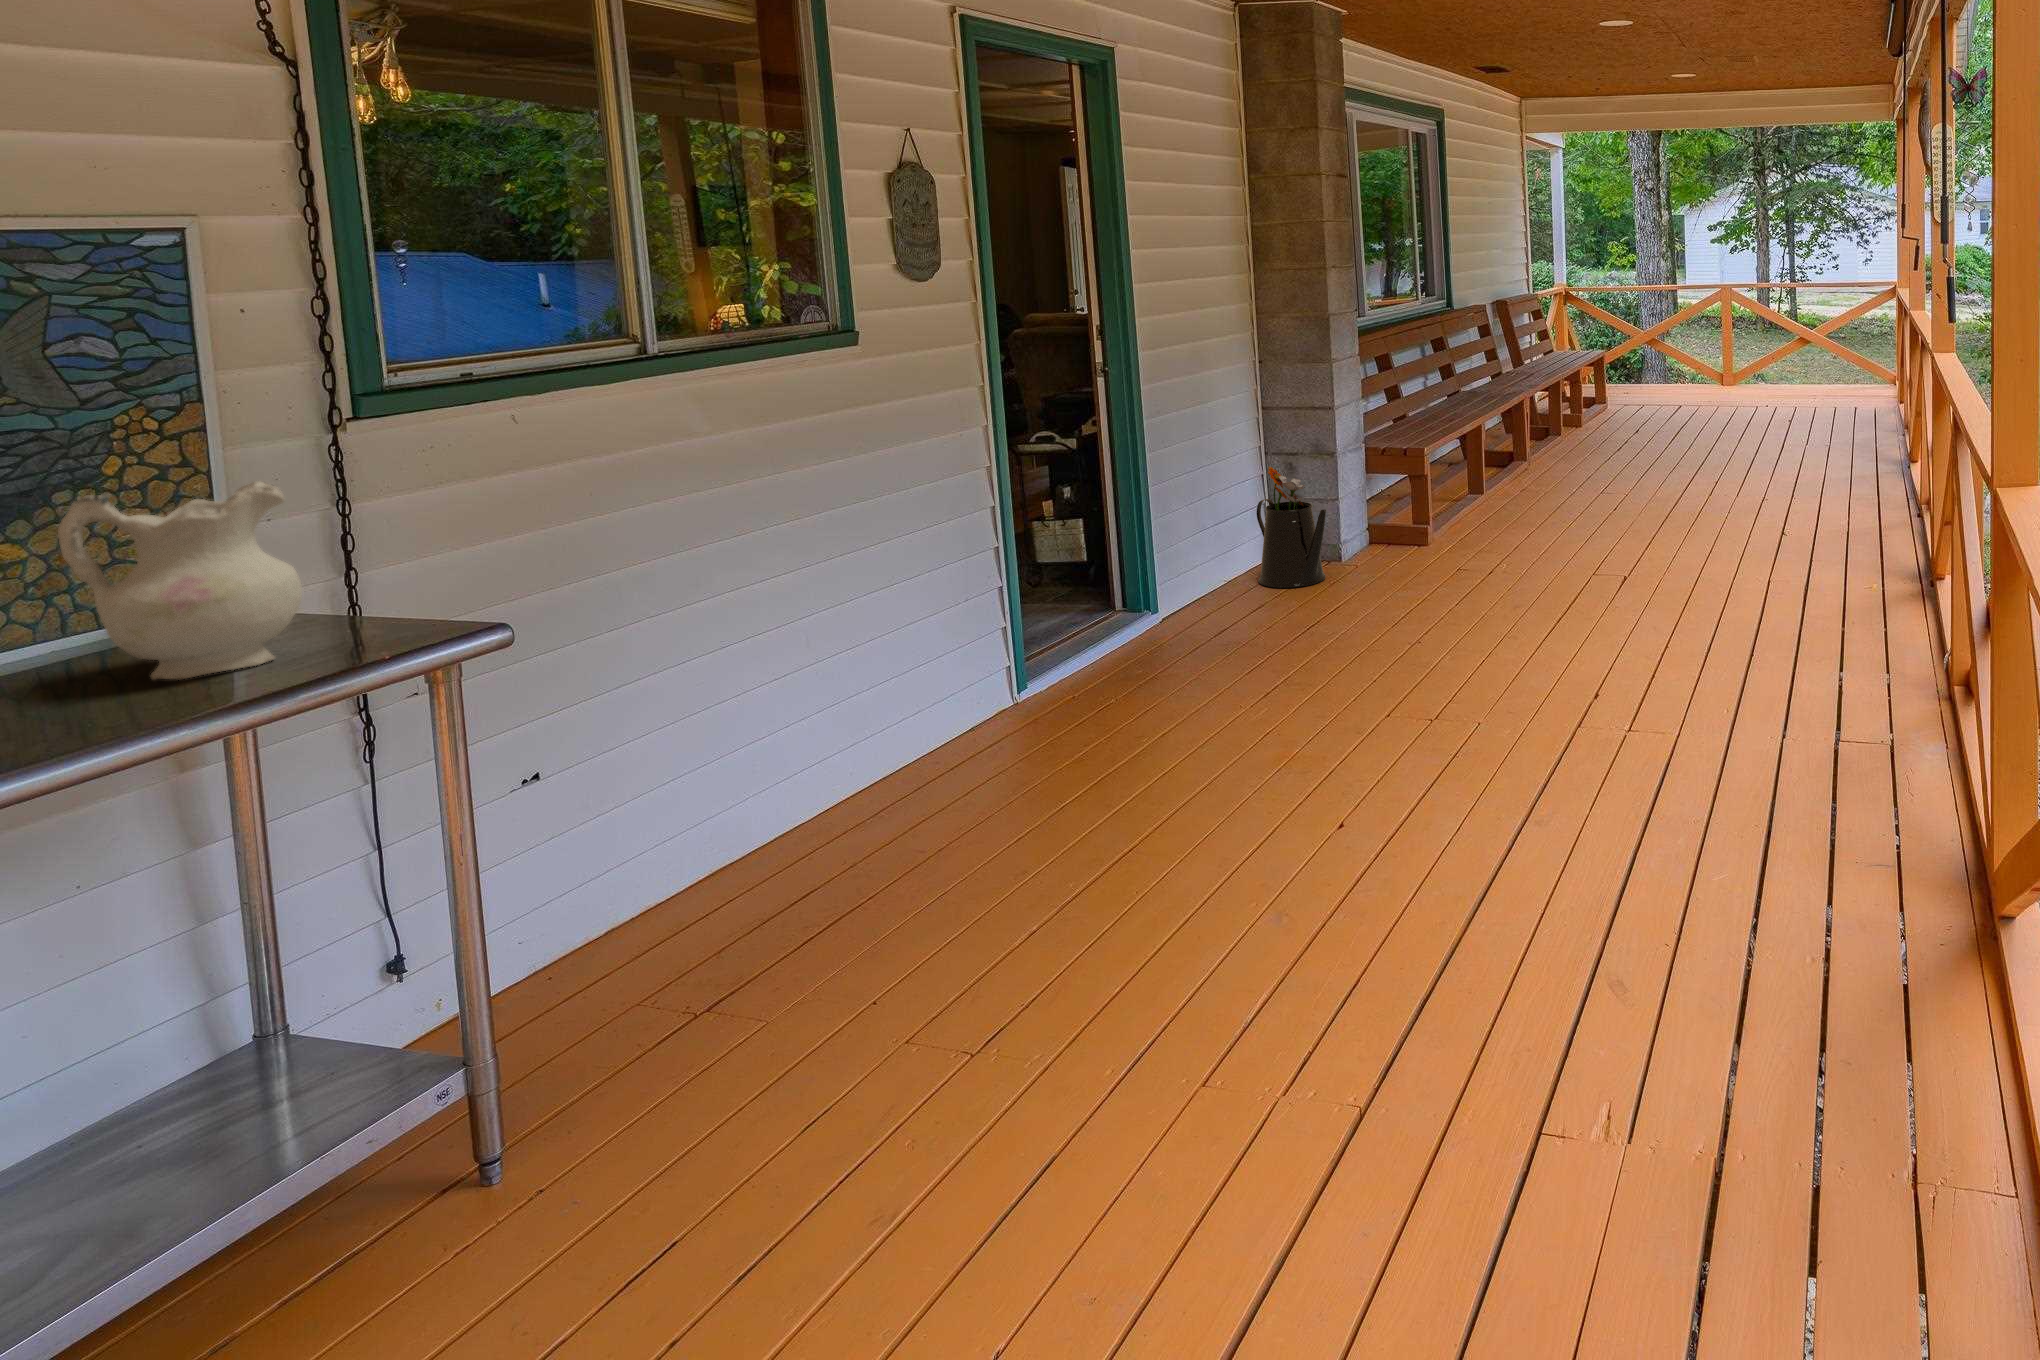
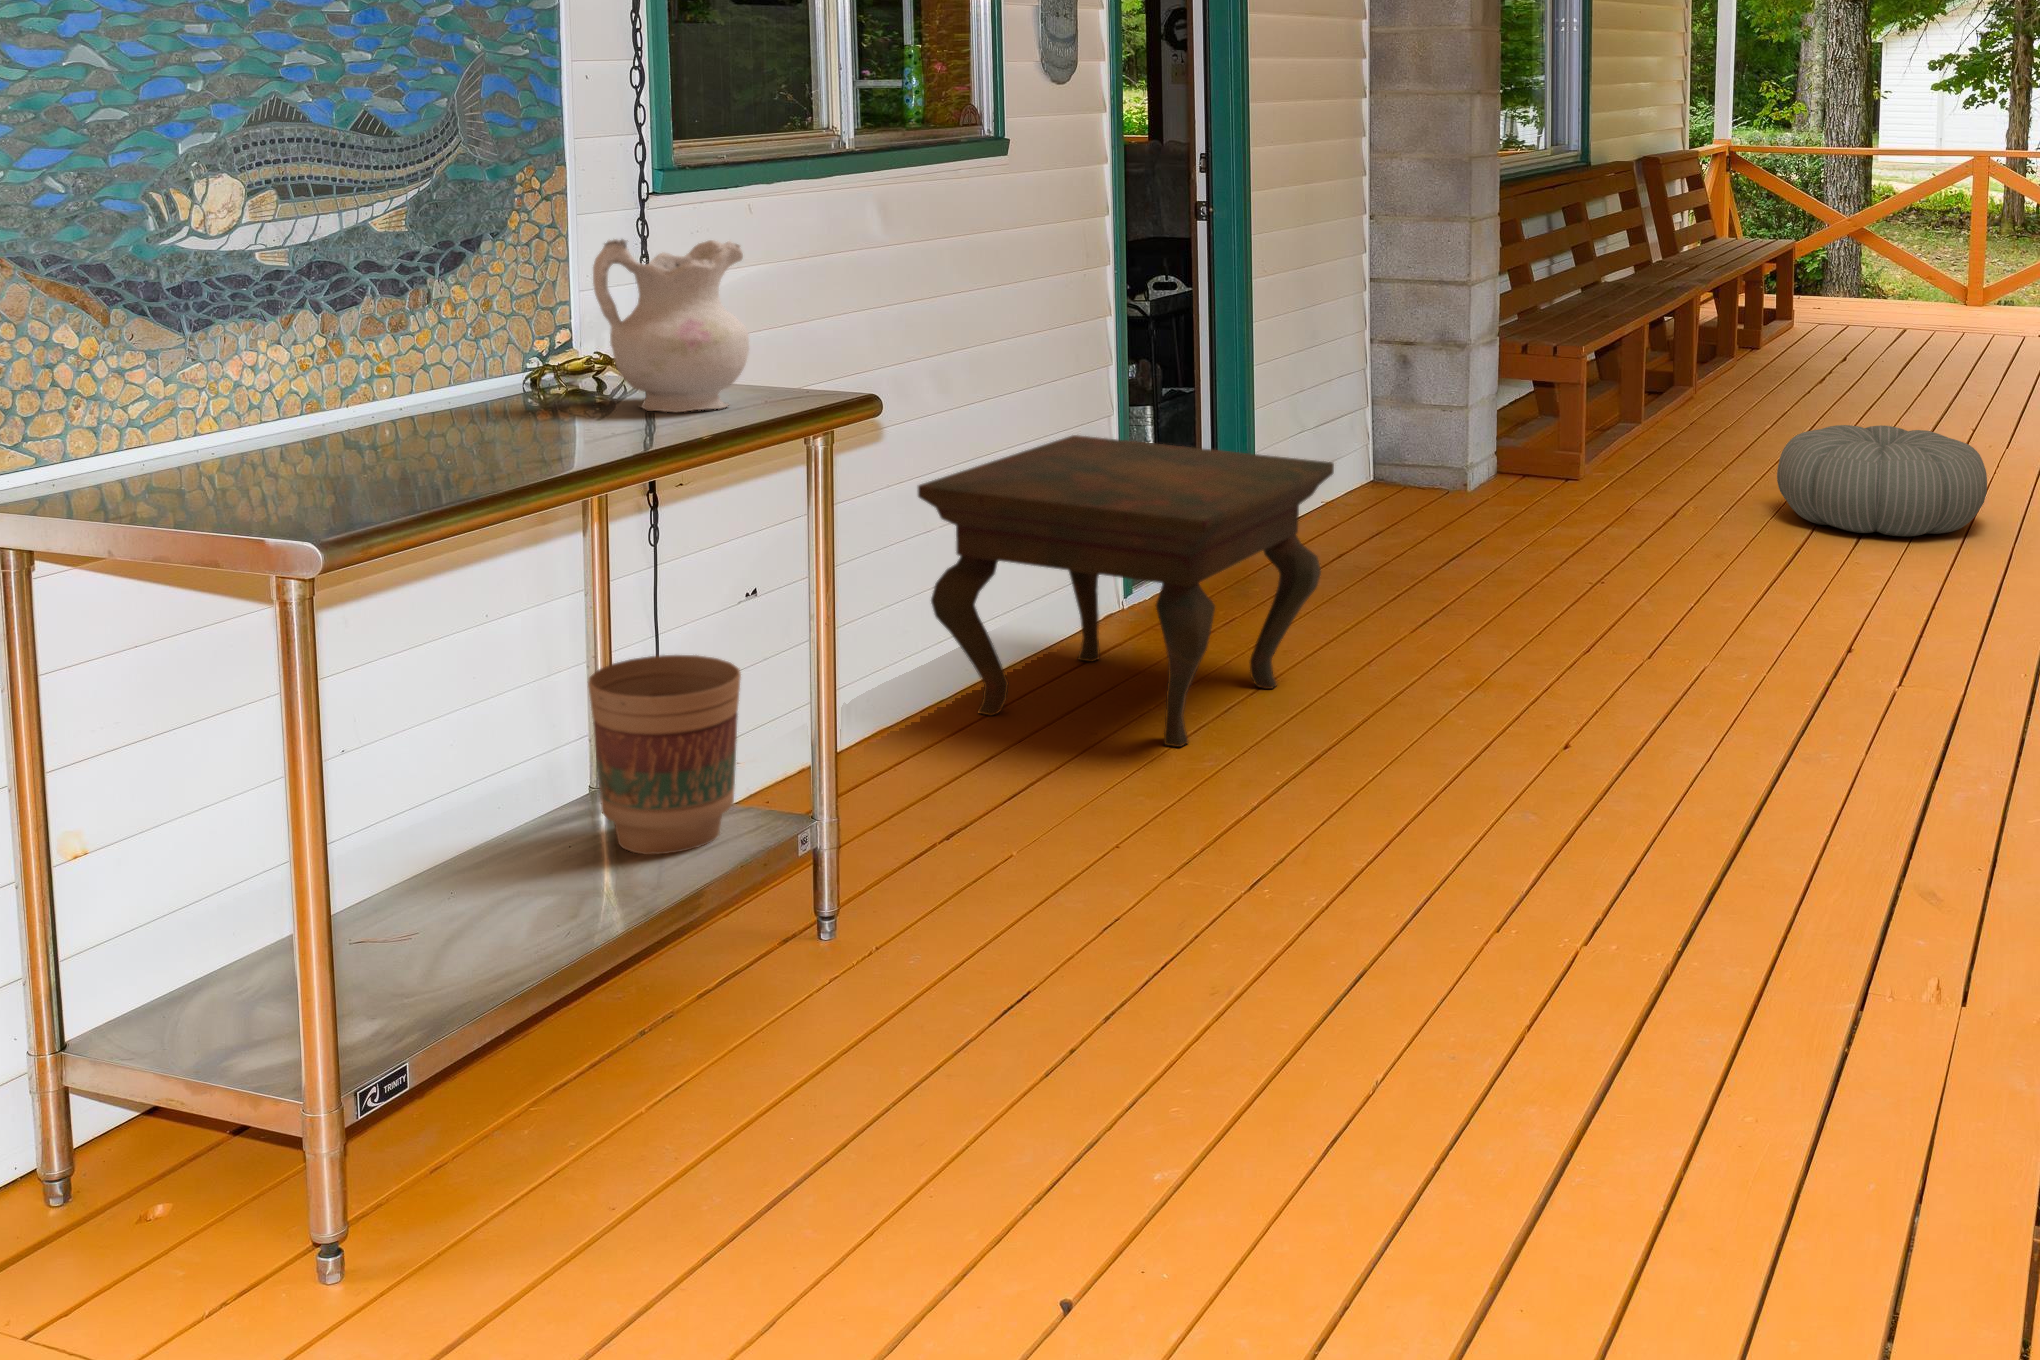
watering can: present [1257,467,1326,588] -> none [1367,351,1467,512]
pouf: none [1564,493,1713,578] -> present [1777,425,1987,536]
side table: none [738,575,1145,866] -> present [918,435,1334,747]
flower pot: none [96,918,323,1170] -> present [588,655,741,855]

